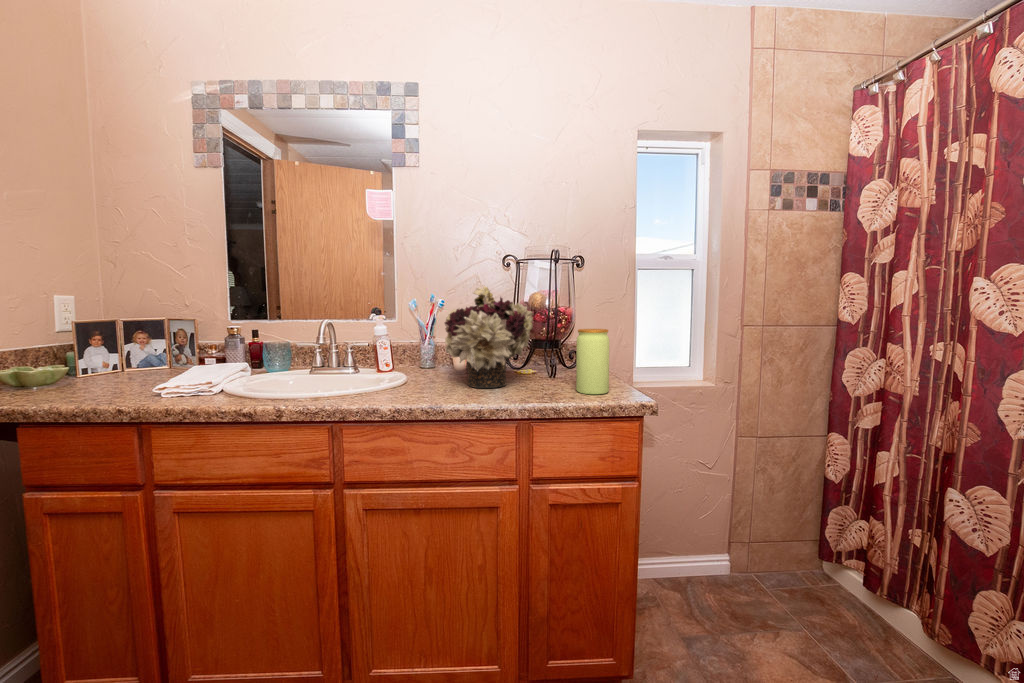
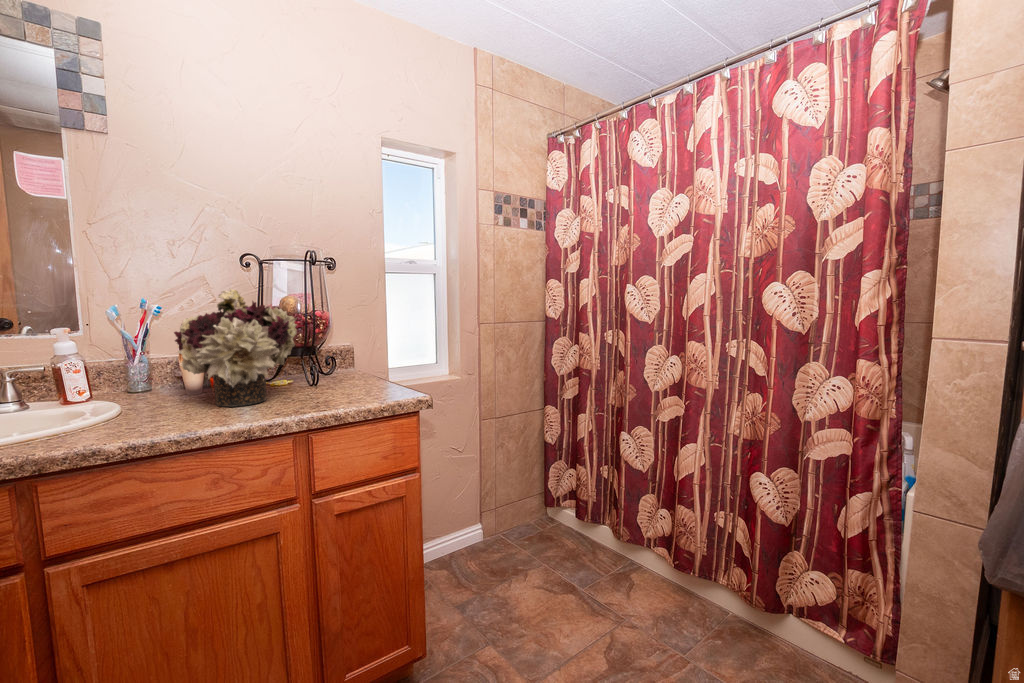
jar: present [576,329,609,394] -> none [348,332,383,397]

